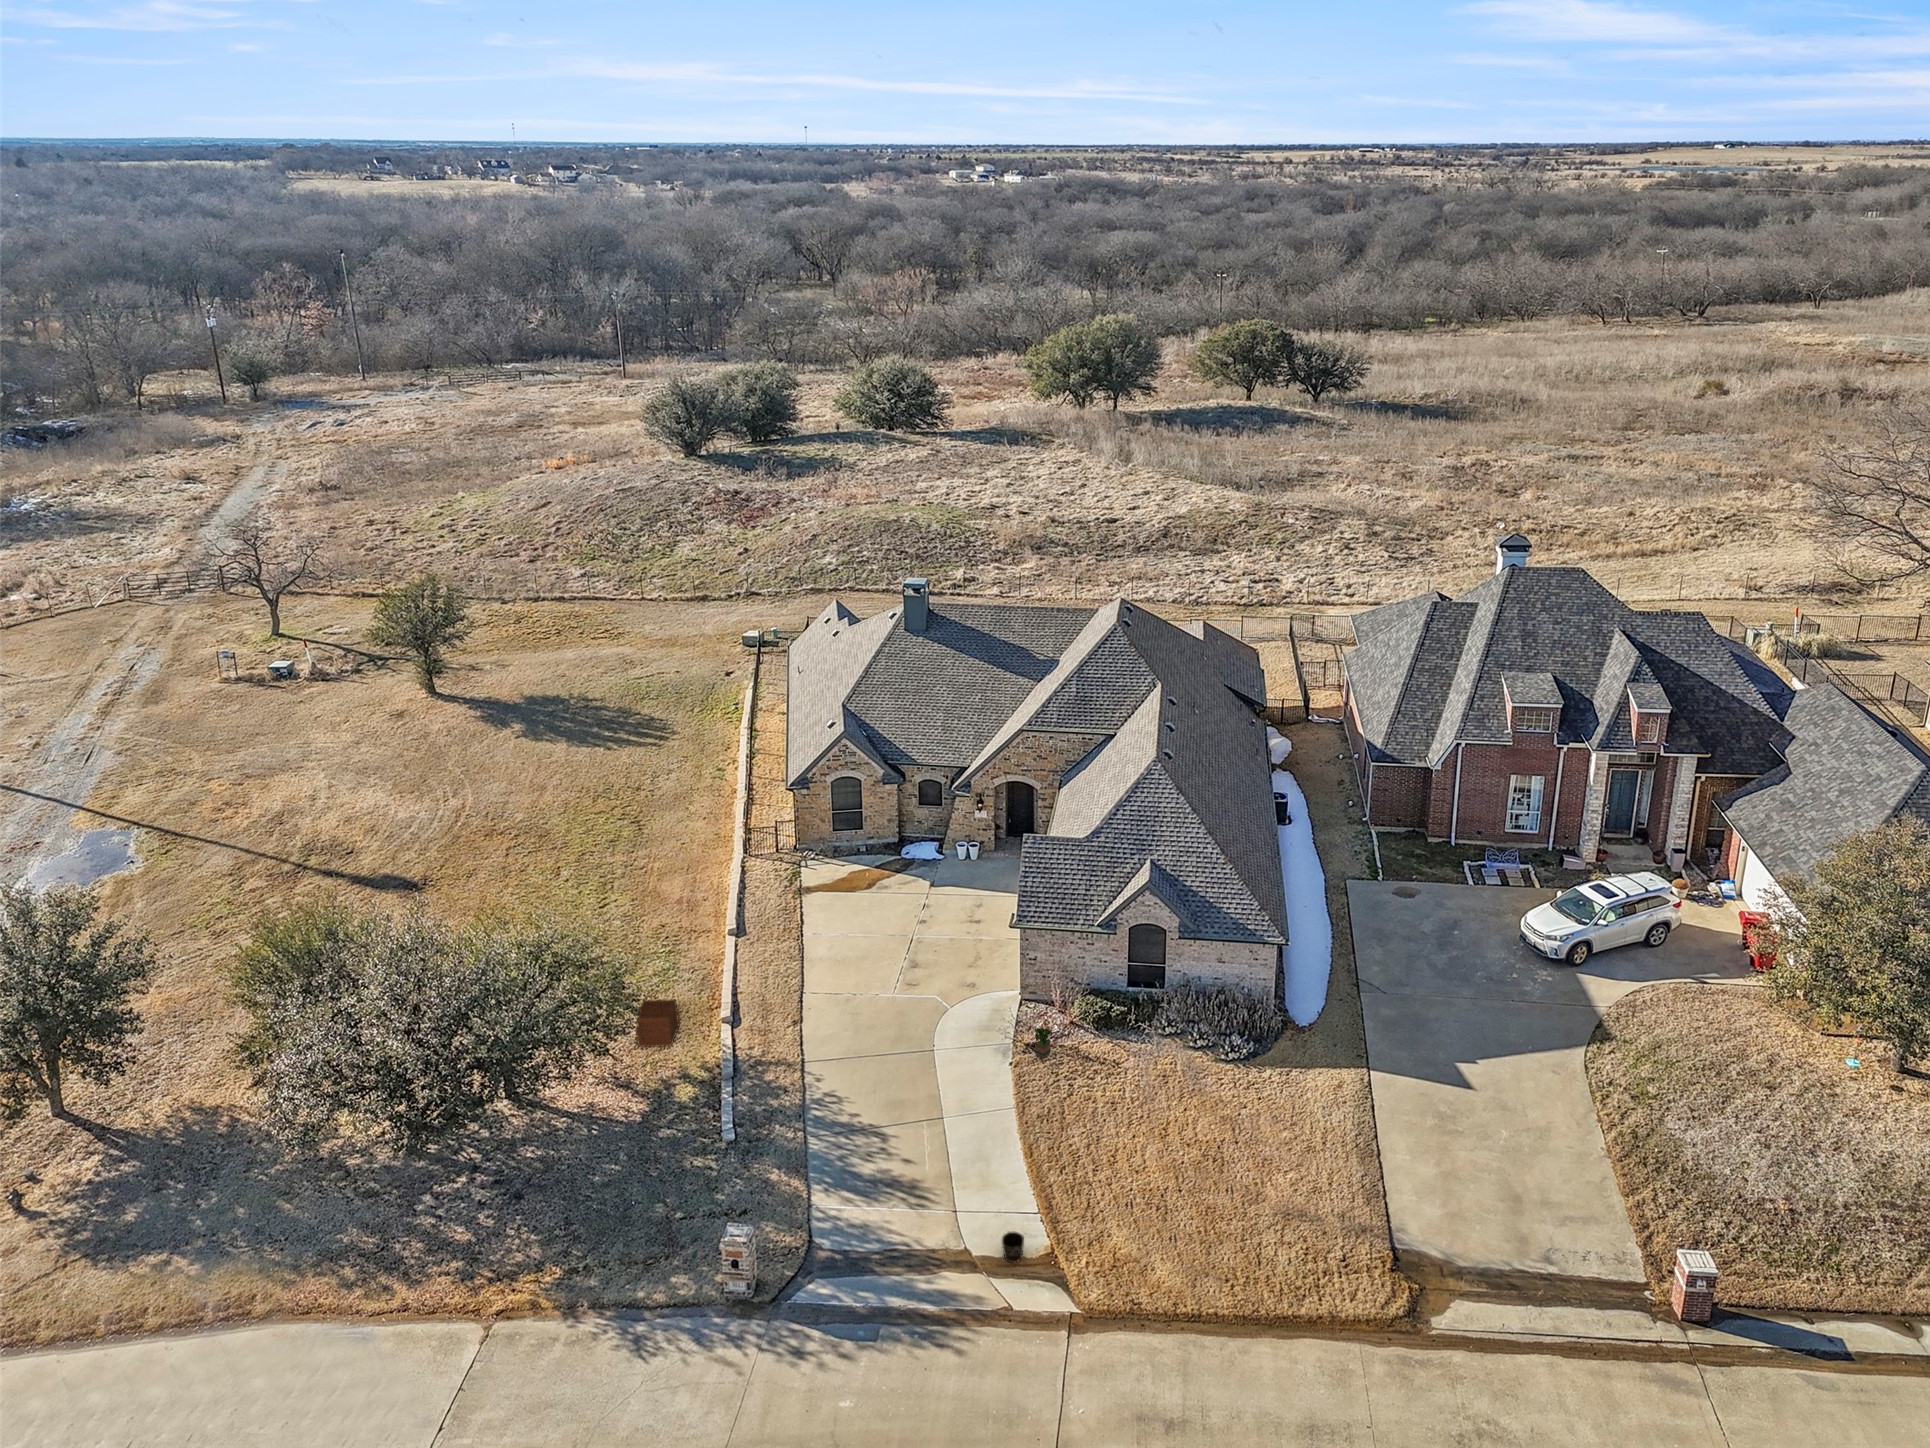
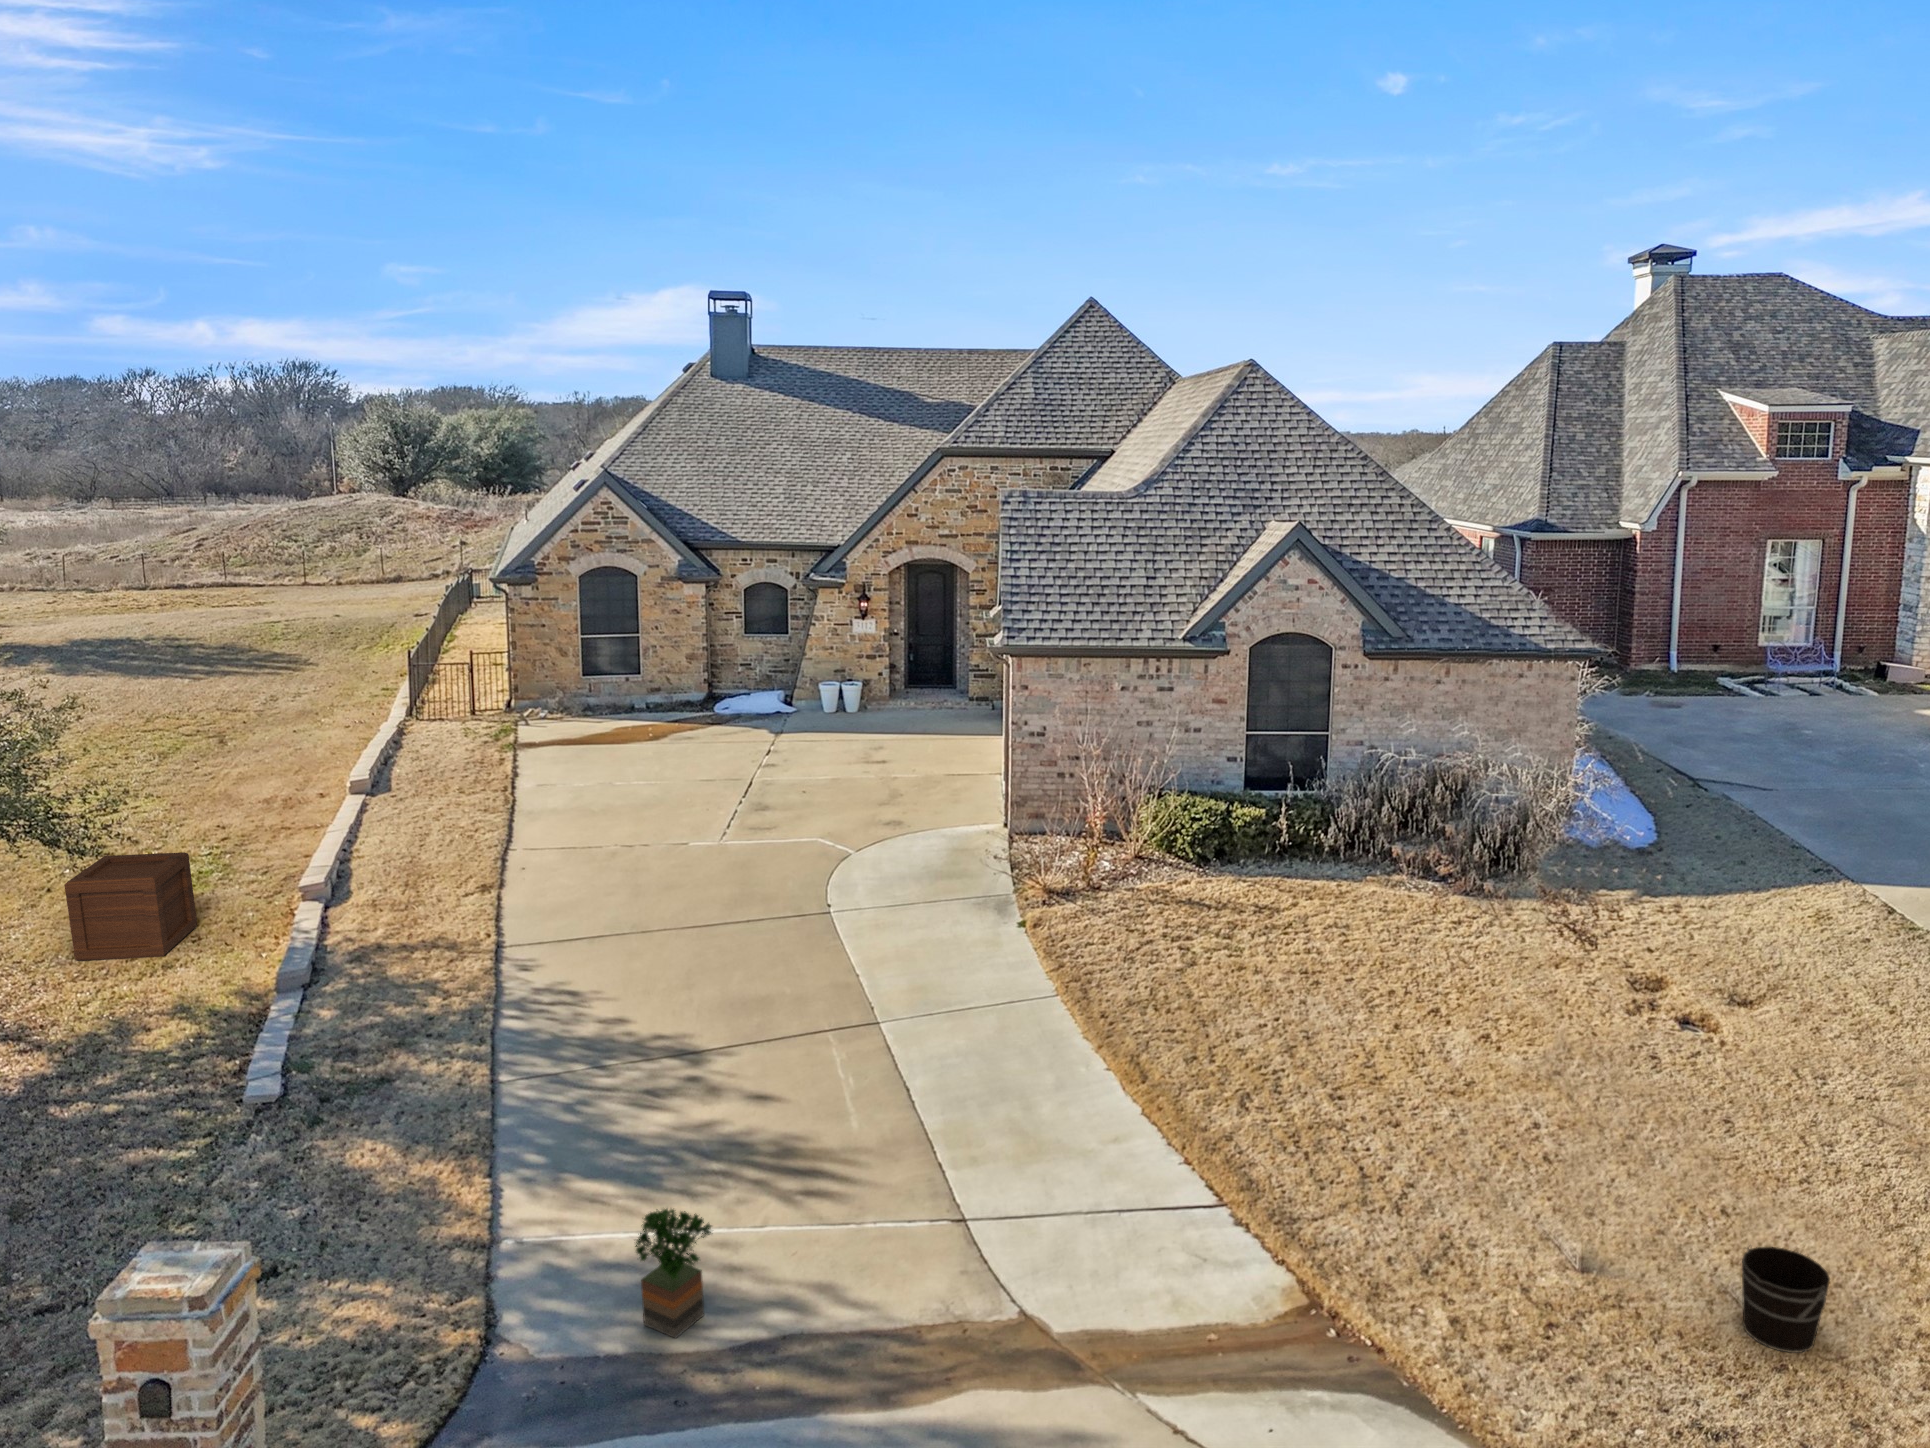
potted tree: present [1035,1028,1053,1058] -> present [635,1209,711,1338]
bucket: present [1002,1232,1024,1263] -> present [1742,1247,1830,1353]

